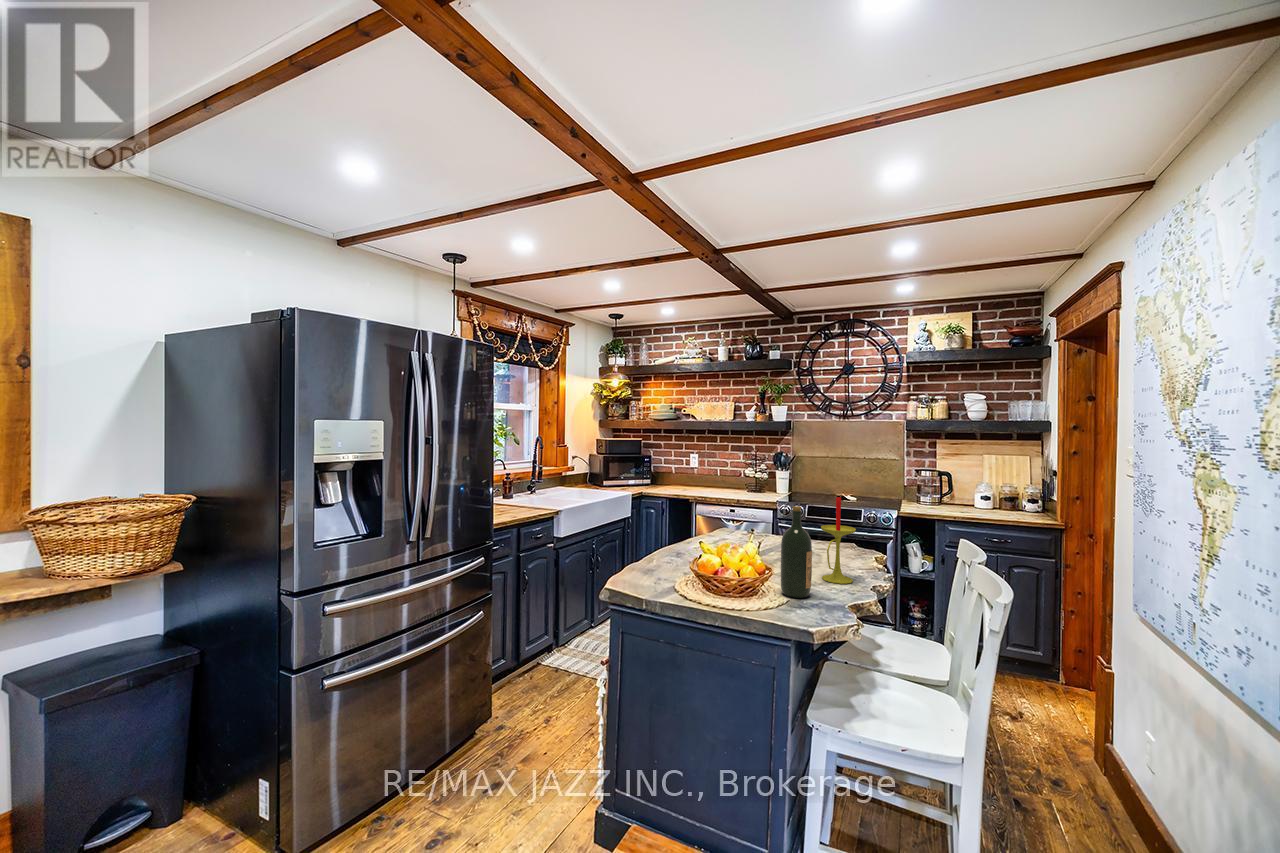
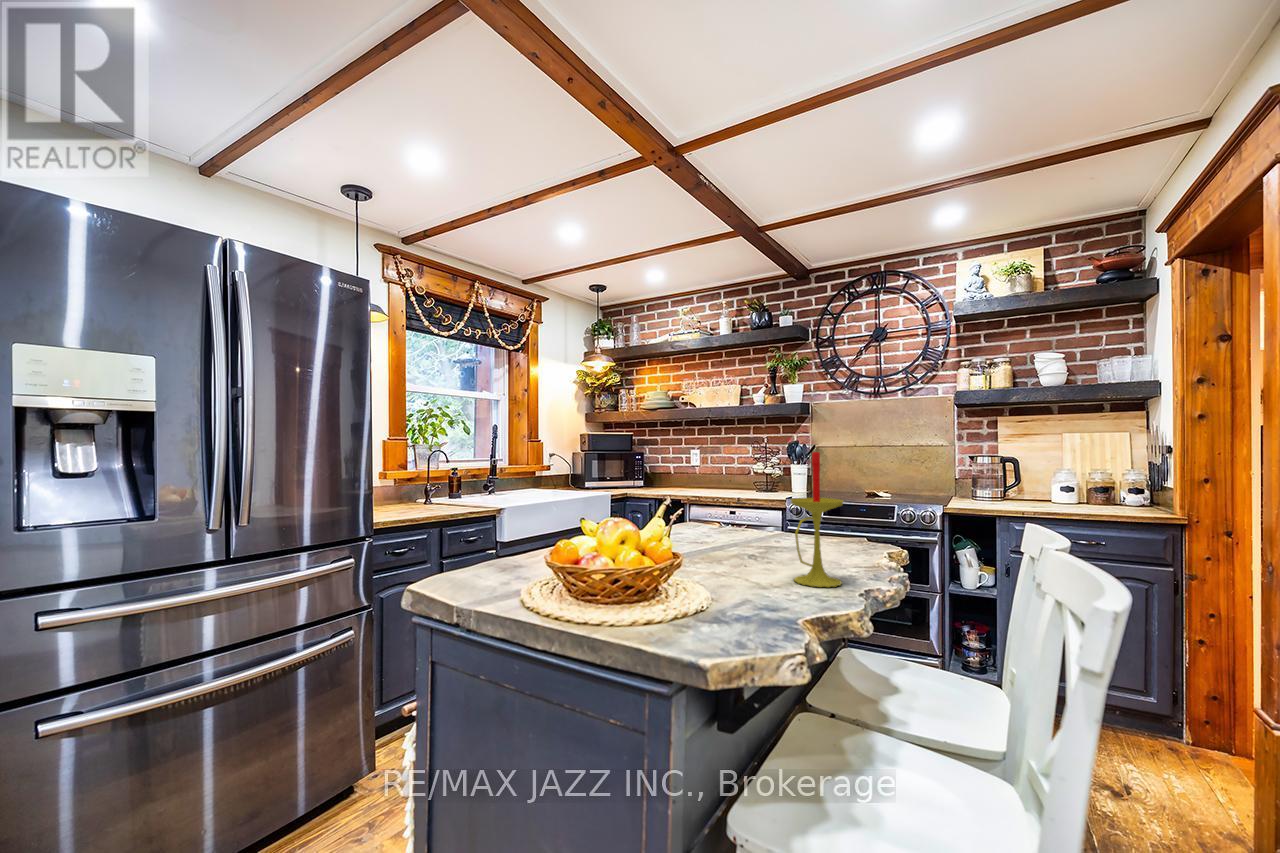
wine bottle: present [781,506,812,598] -> none [708,456,758,606]

